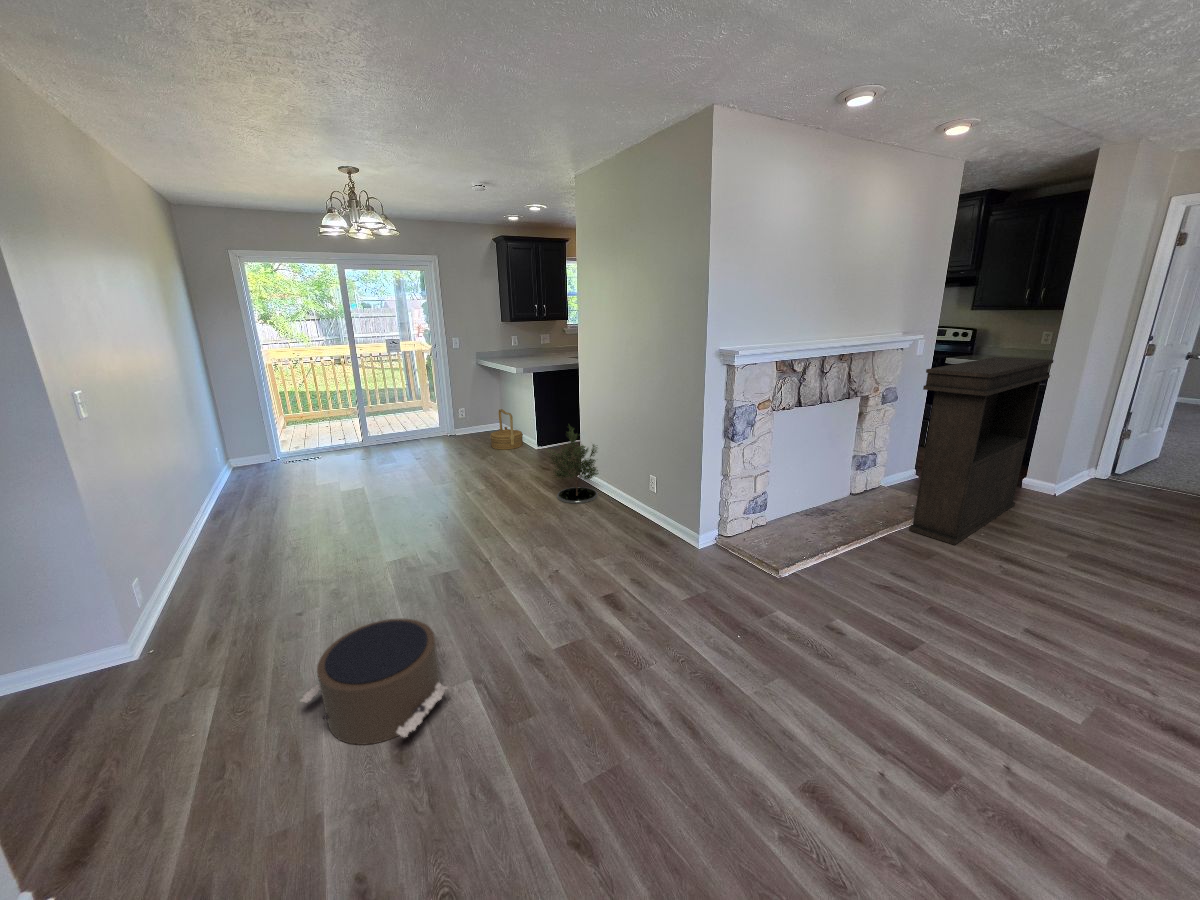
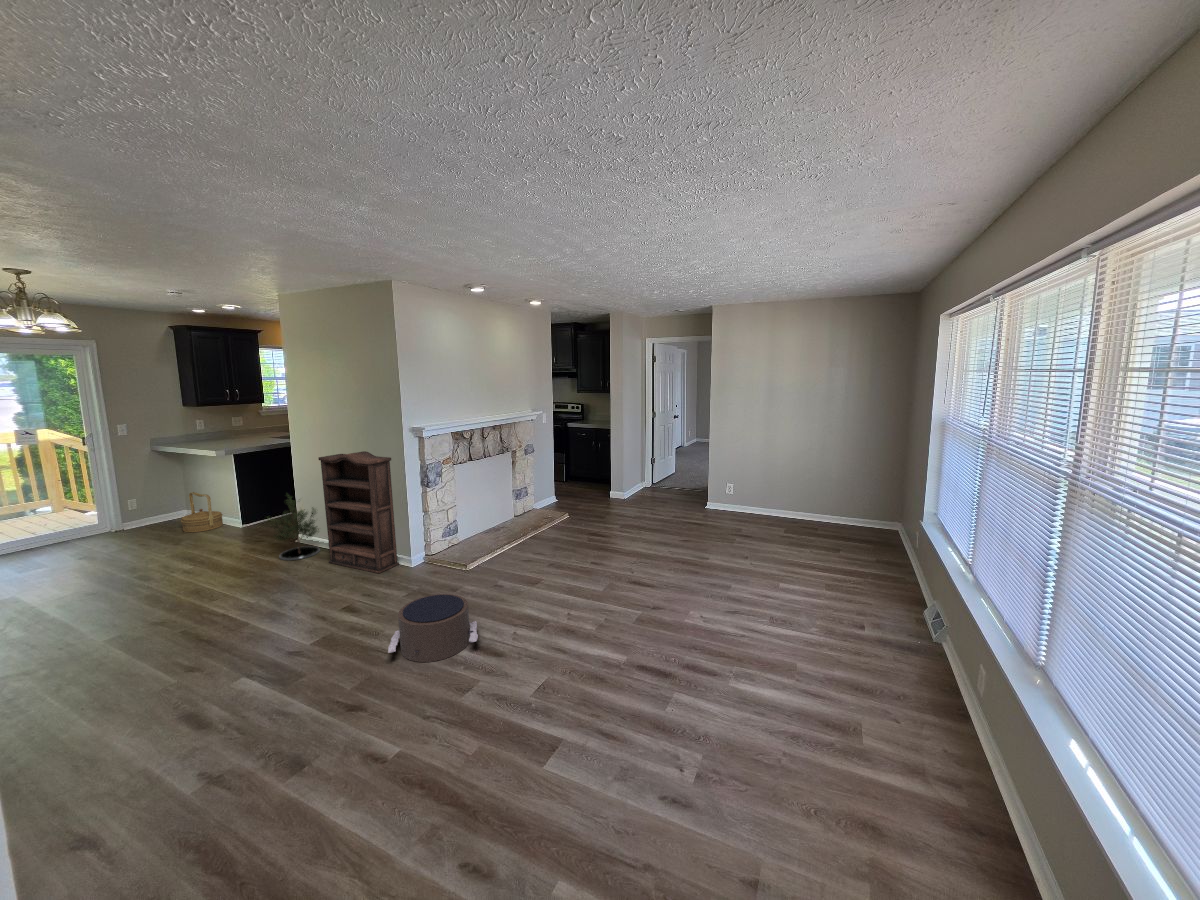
console table: present [909,357,1054,545] -> none [539,423,606,533]
bookshelf: none [600,381,687,549] -> present [318,451,399,573]
pouf: present [300,618,448,745] -> present [388,594,478,662]

